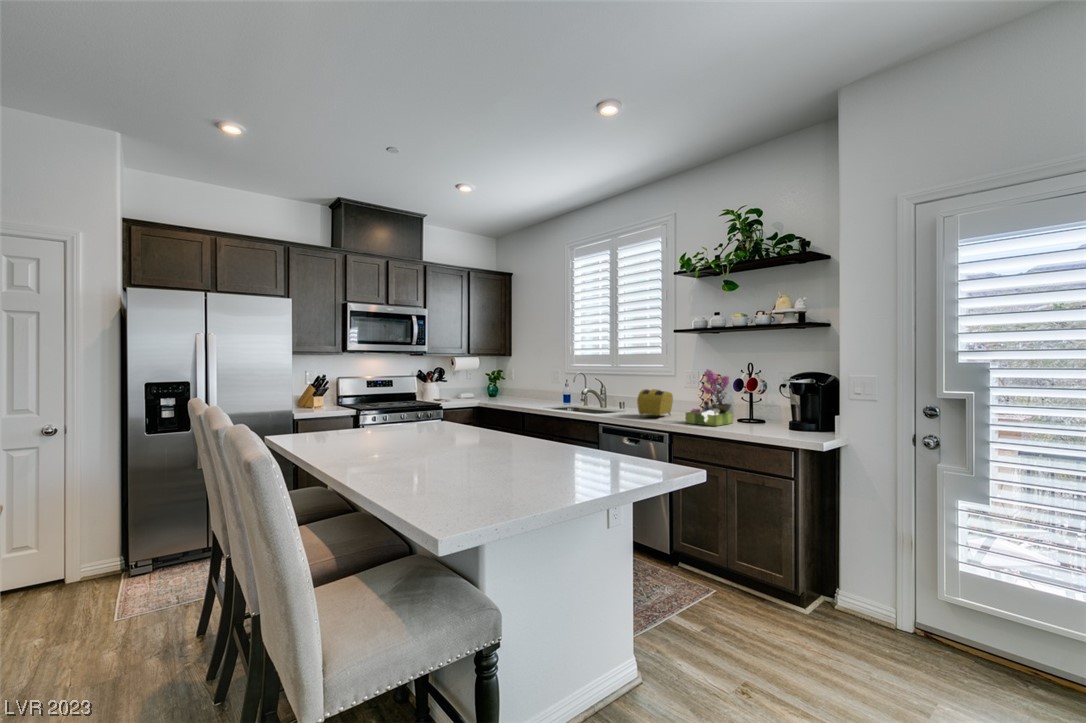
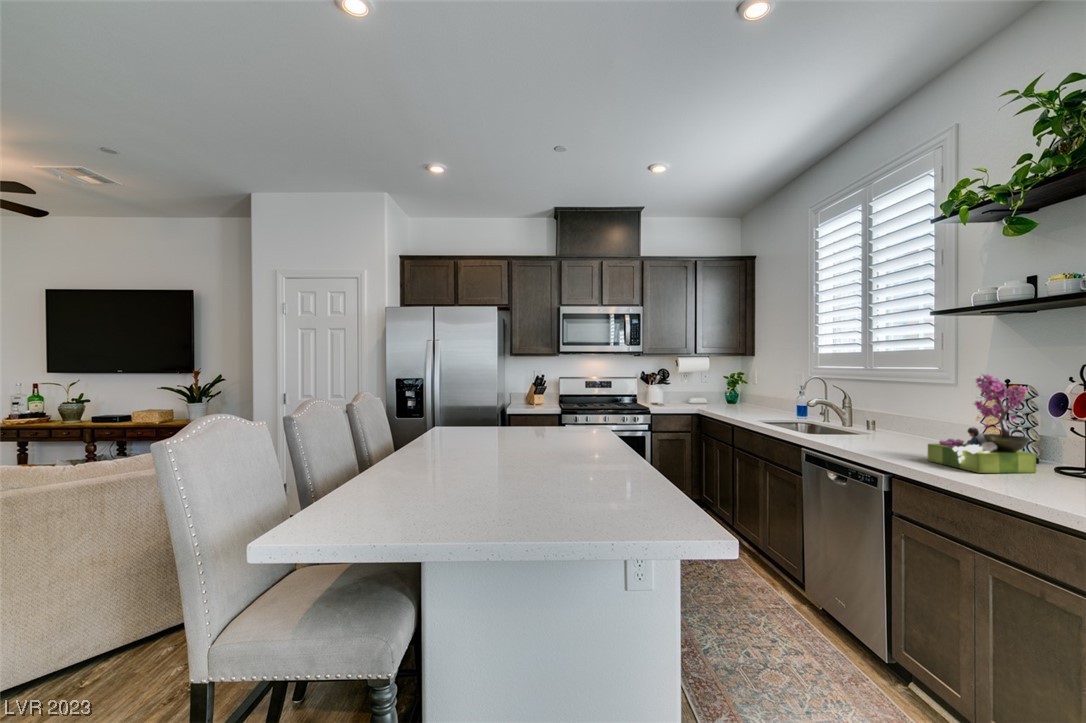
toaster: present [637,389,673,418] -> none [858,403,934,449]

